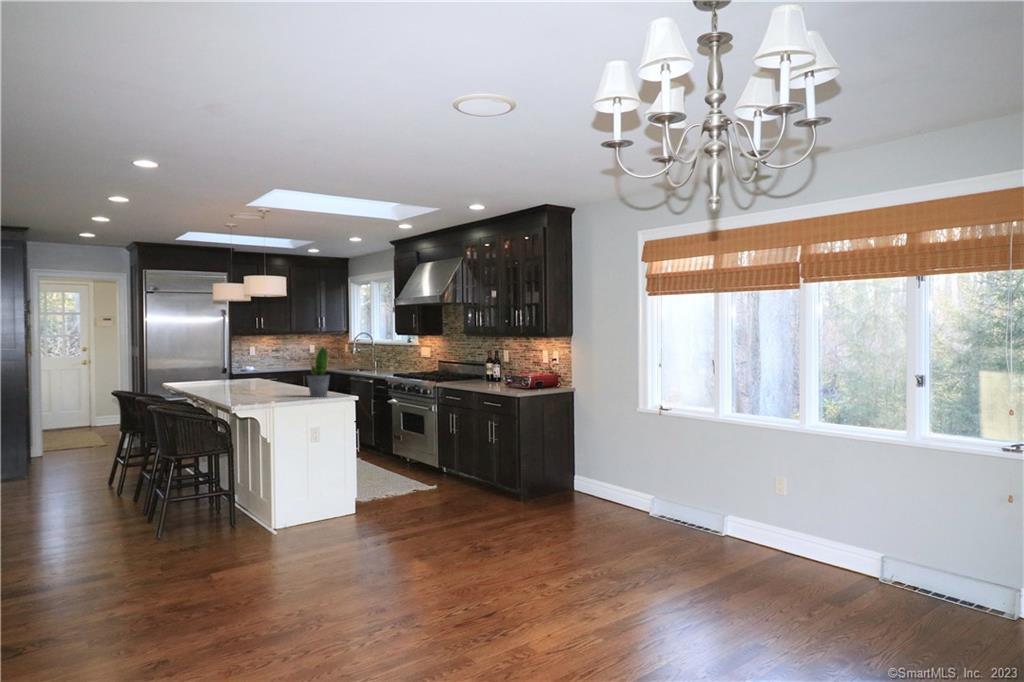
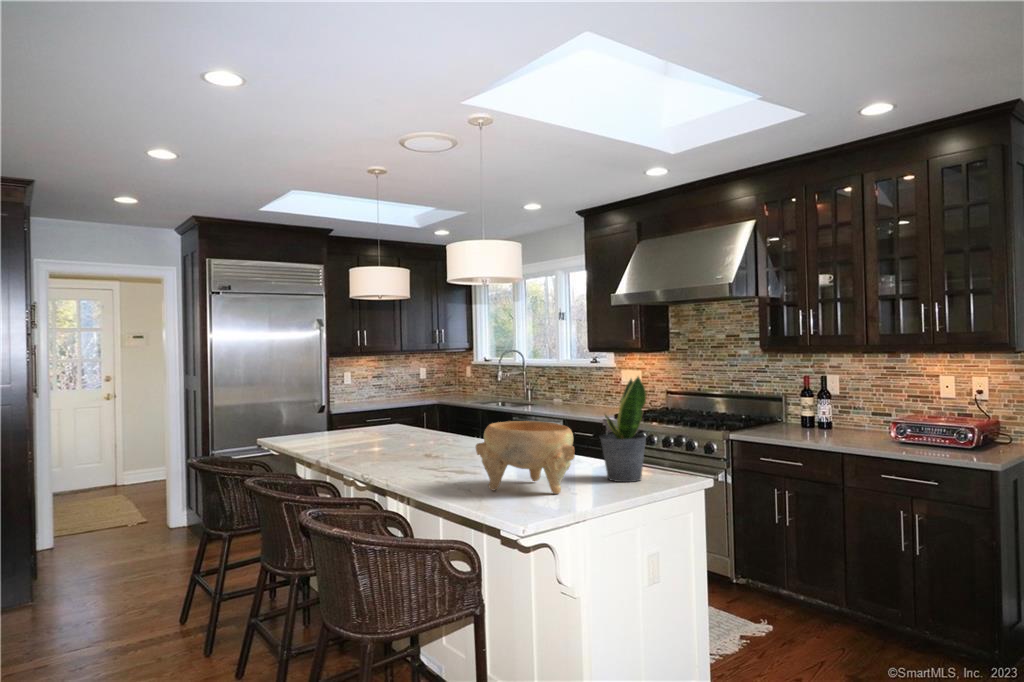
decorative bowl: none [236,367,285,399] -> present [476,421,575,494]

